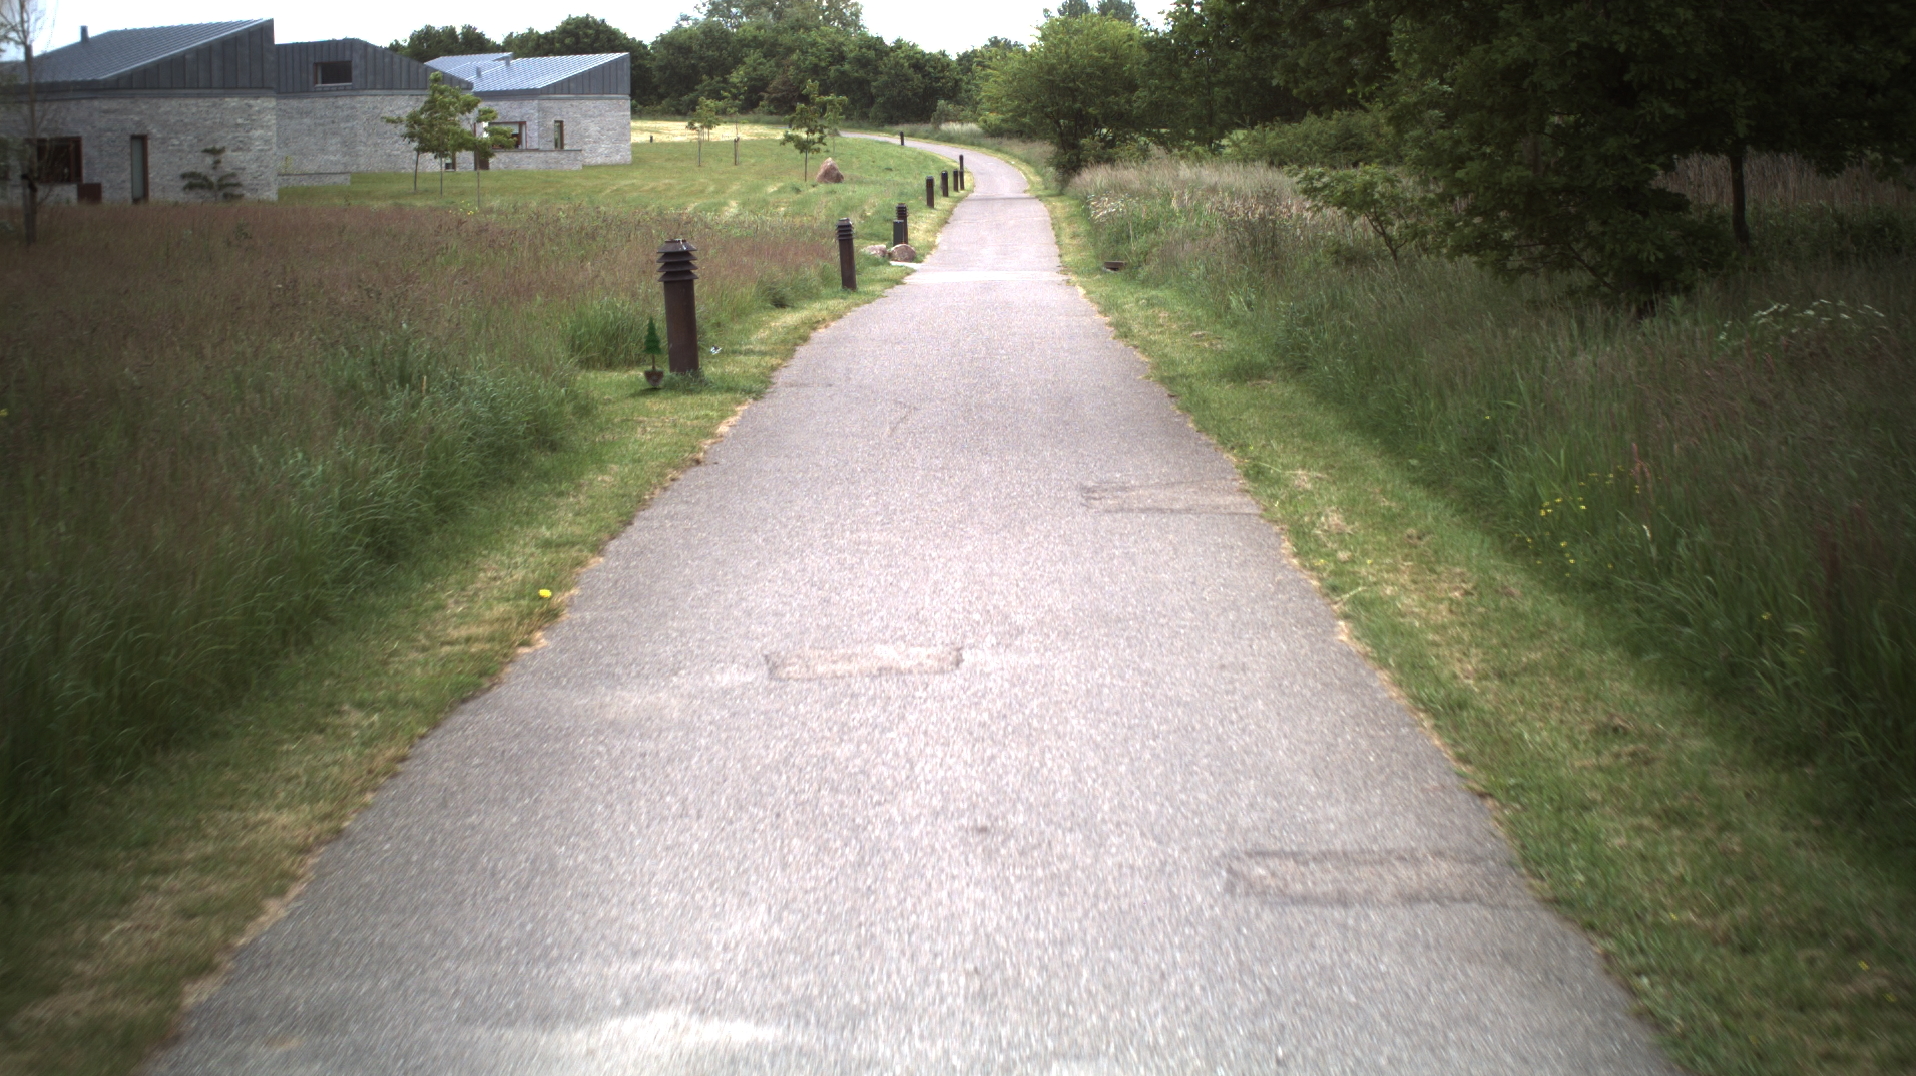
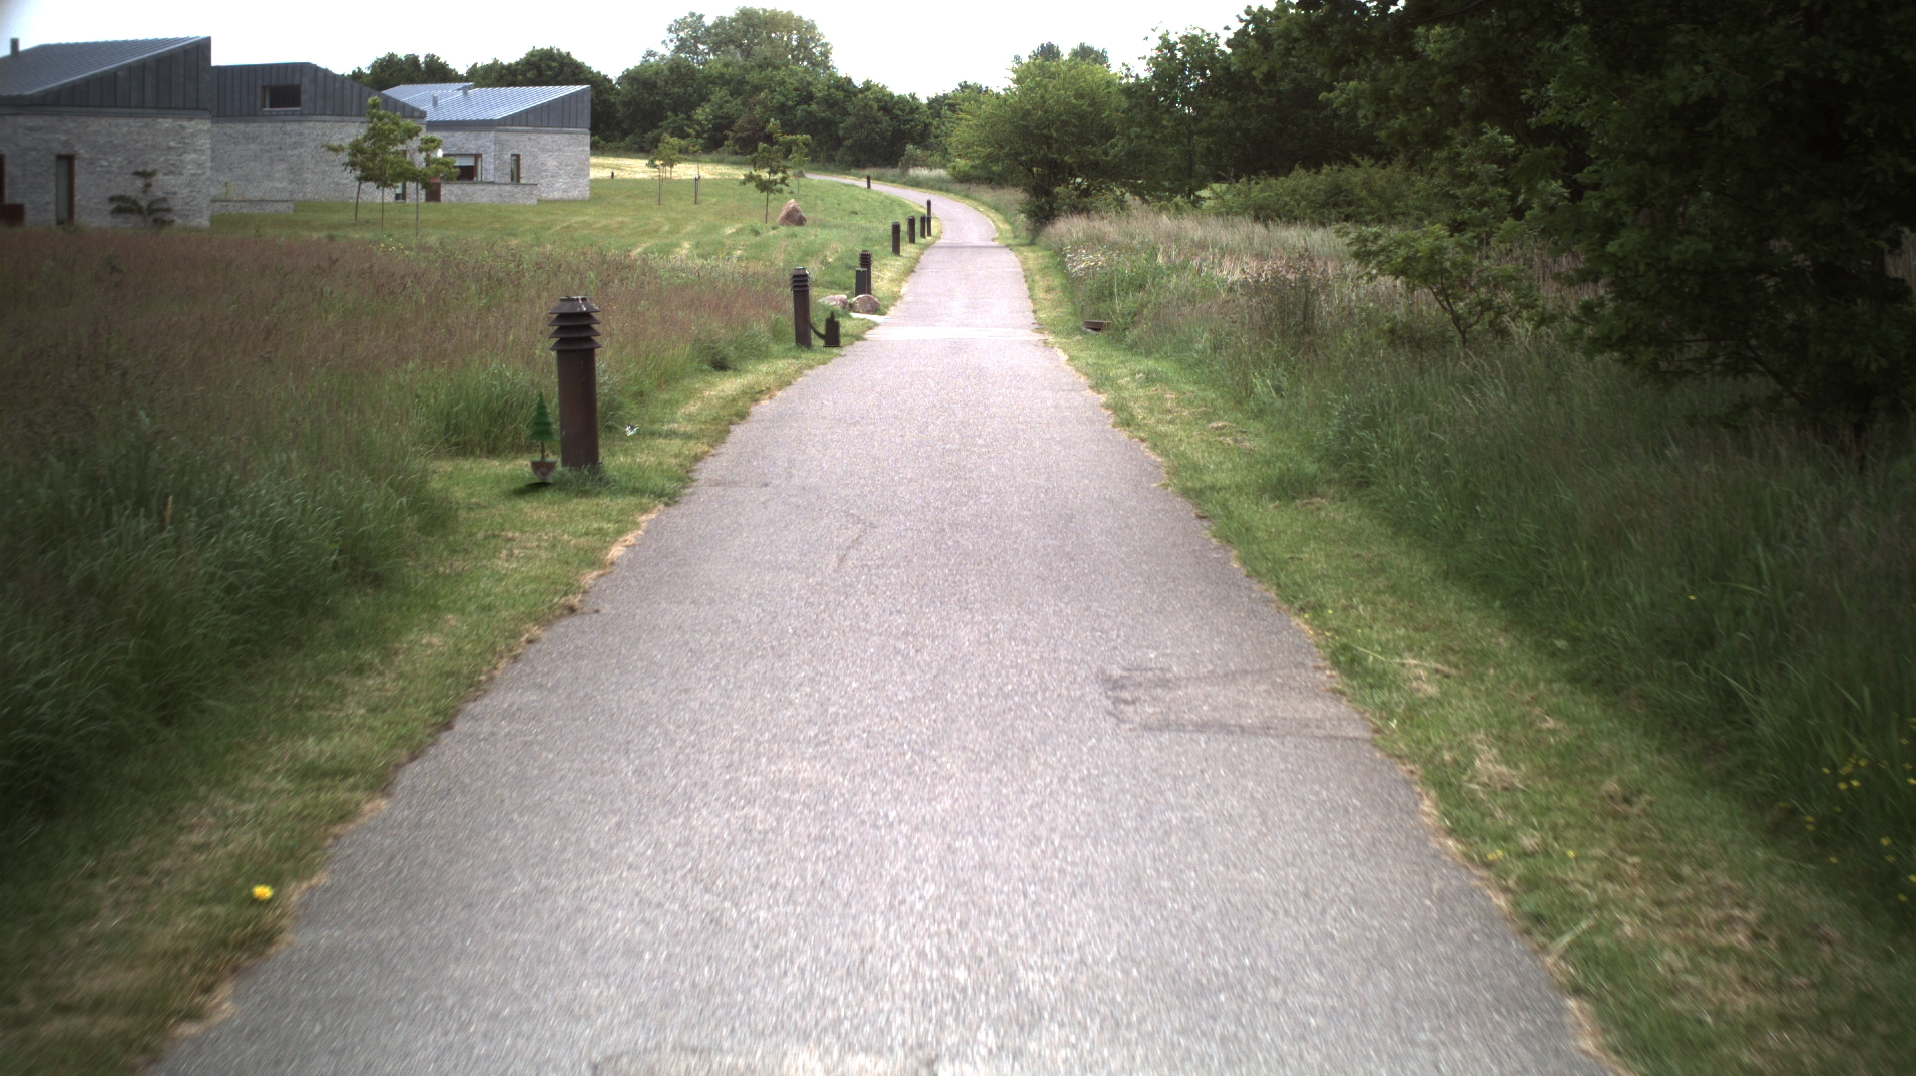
watering can: none [850,256,889,288] -> present [804,311,841,347]

